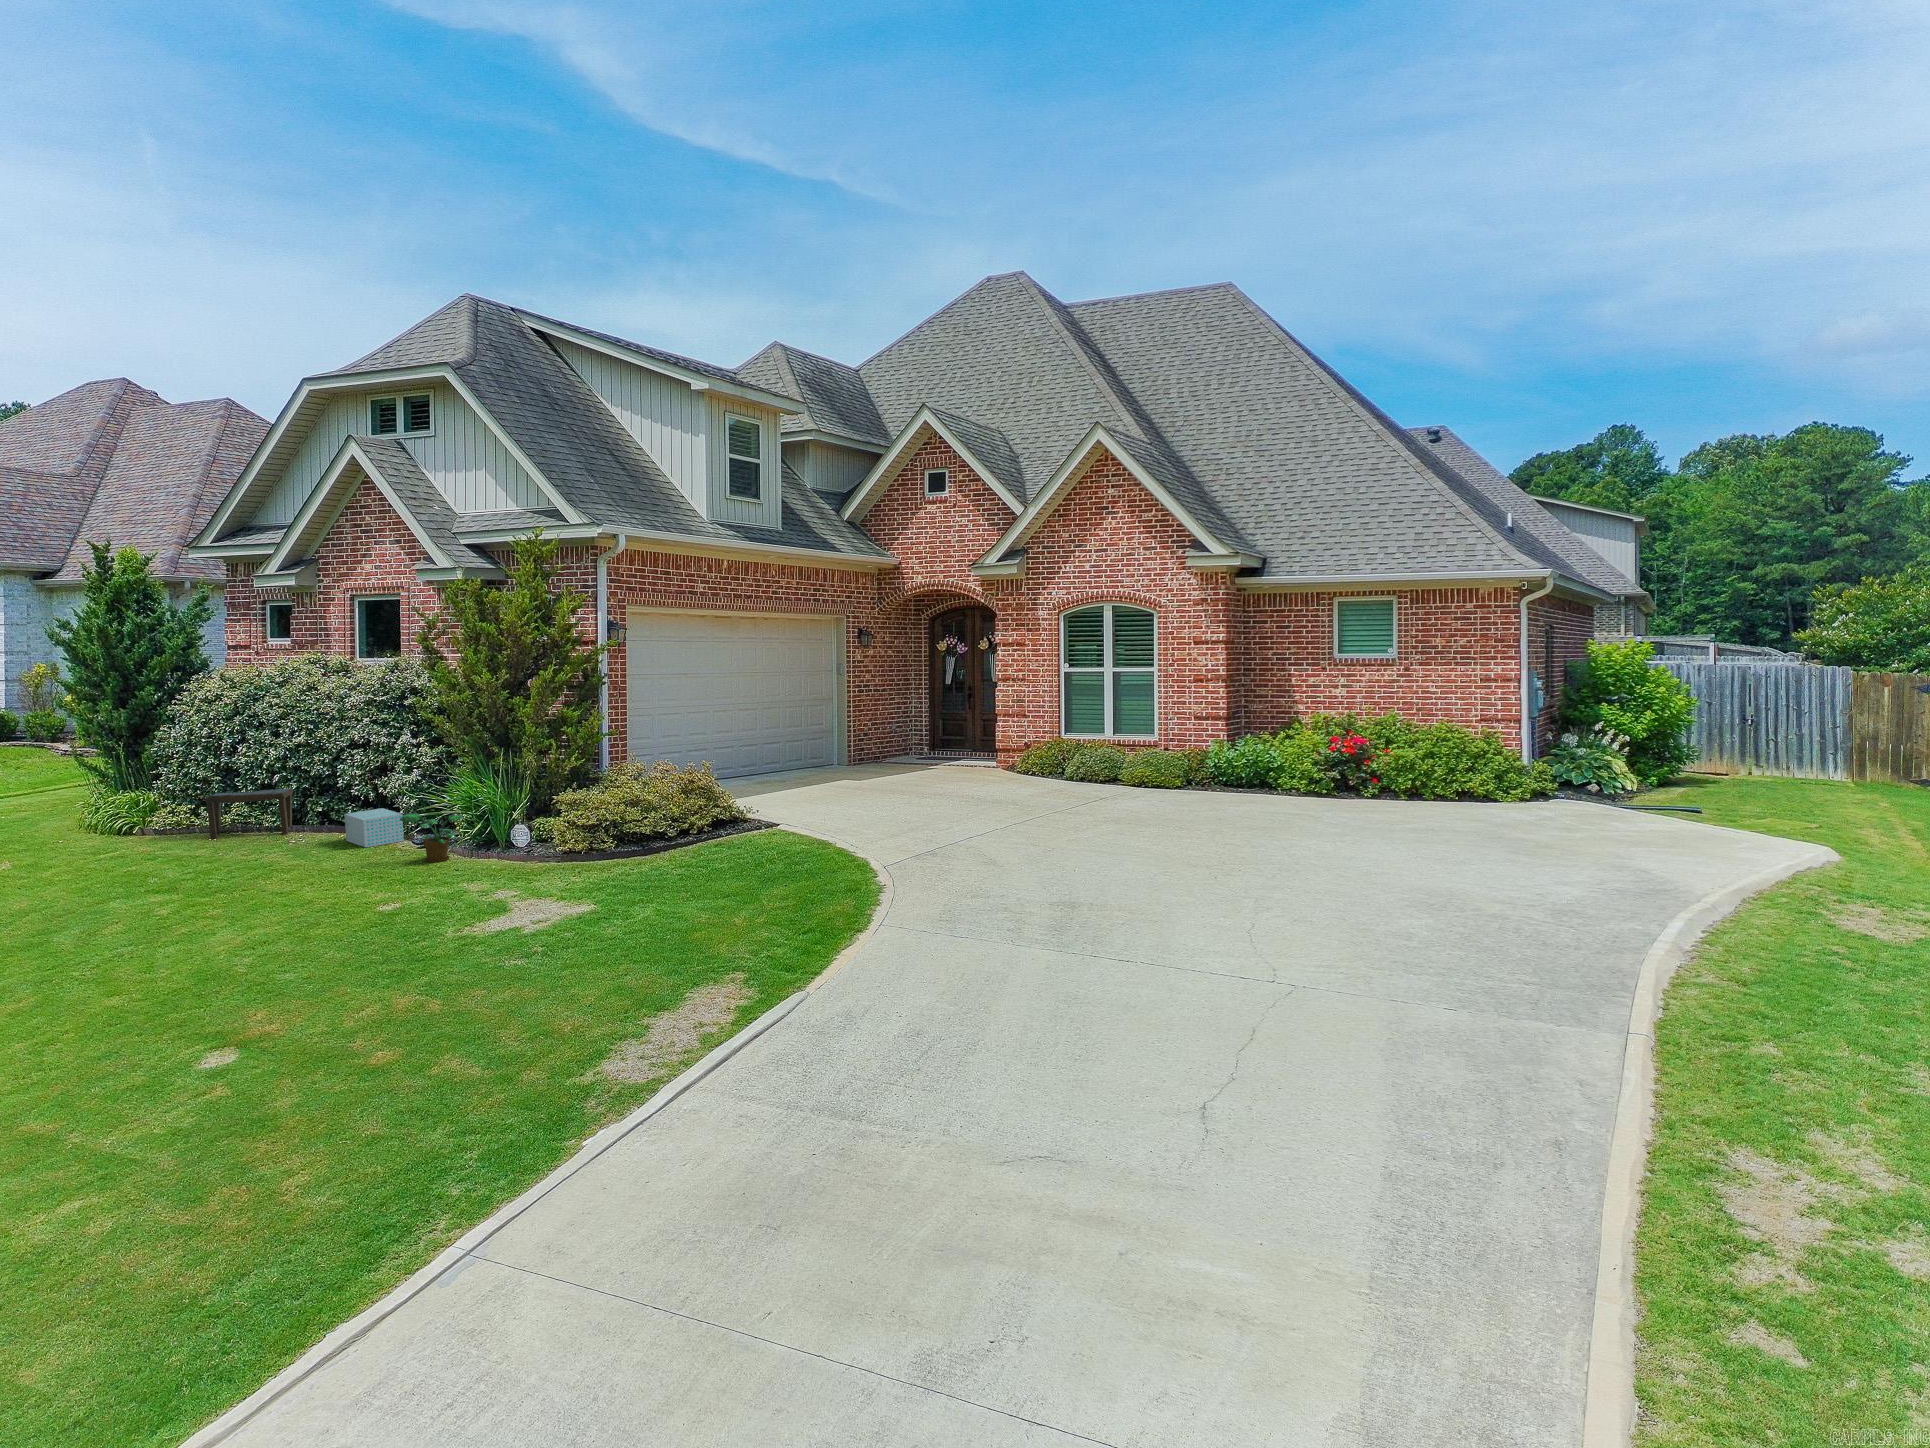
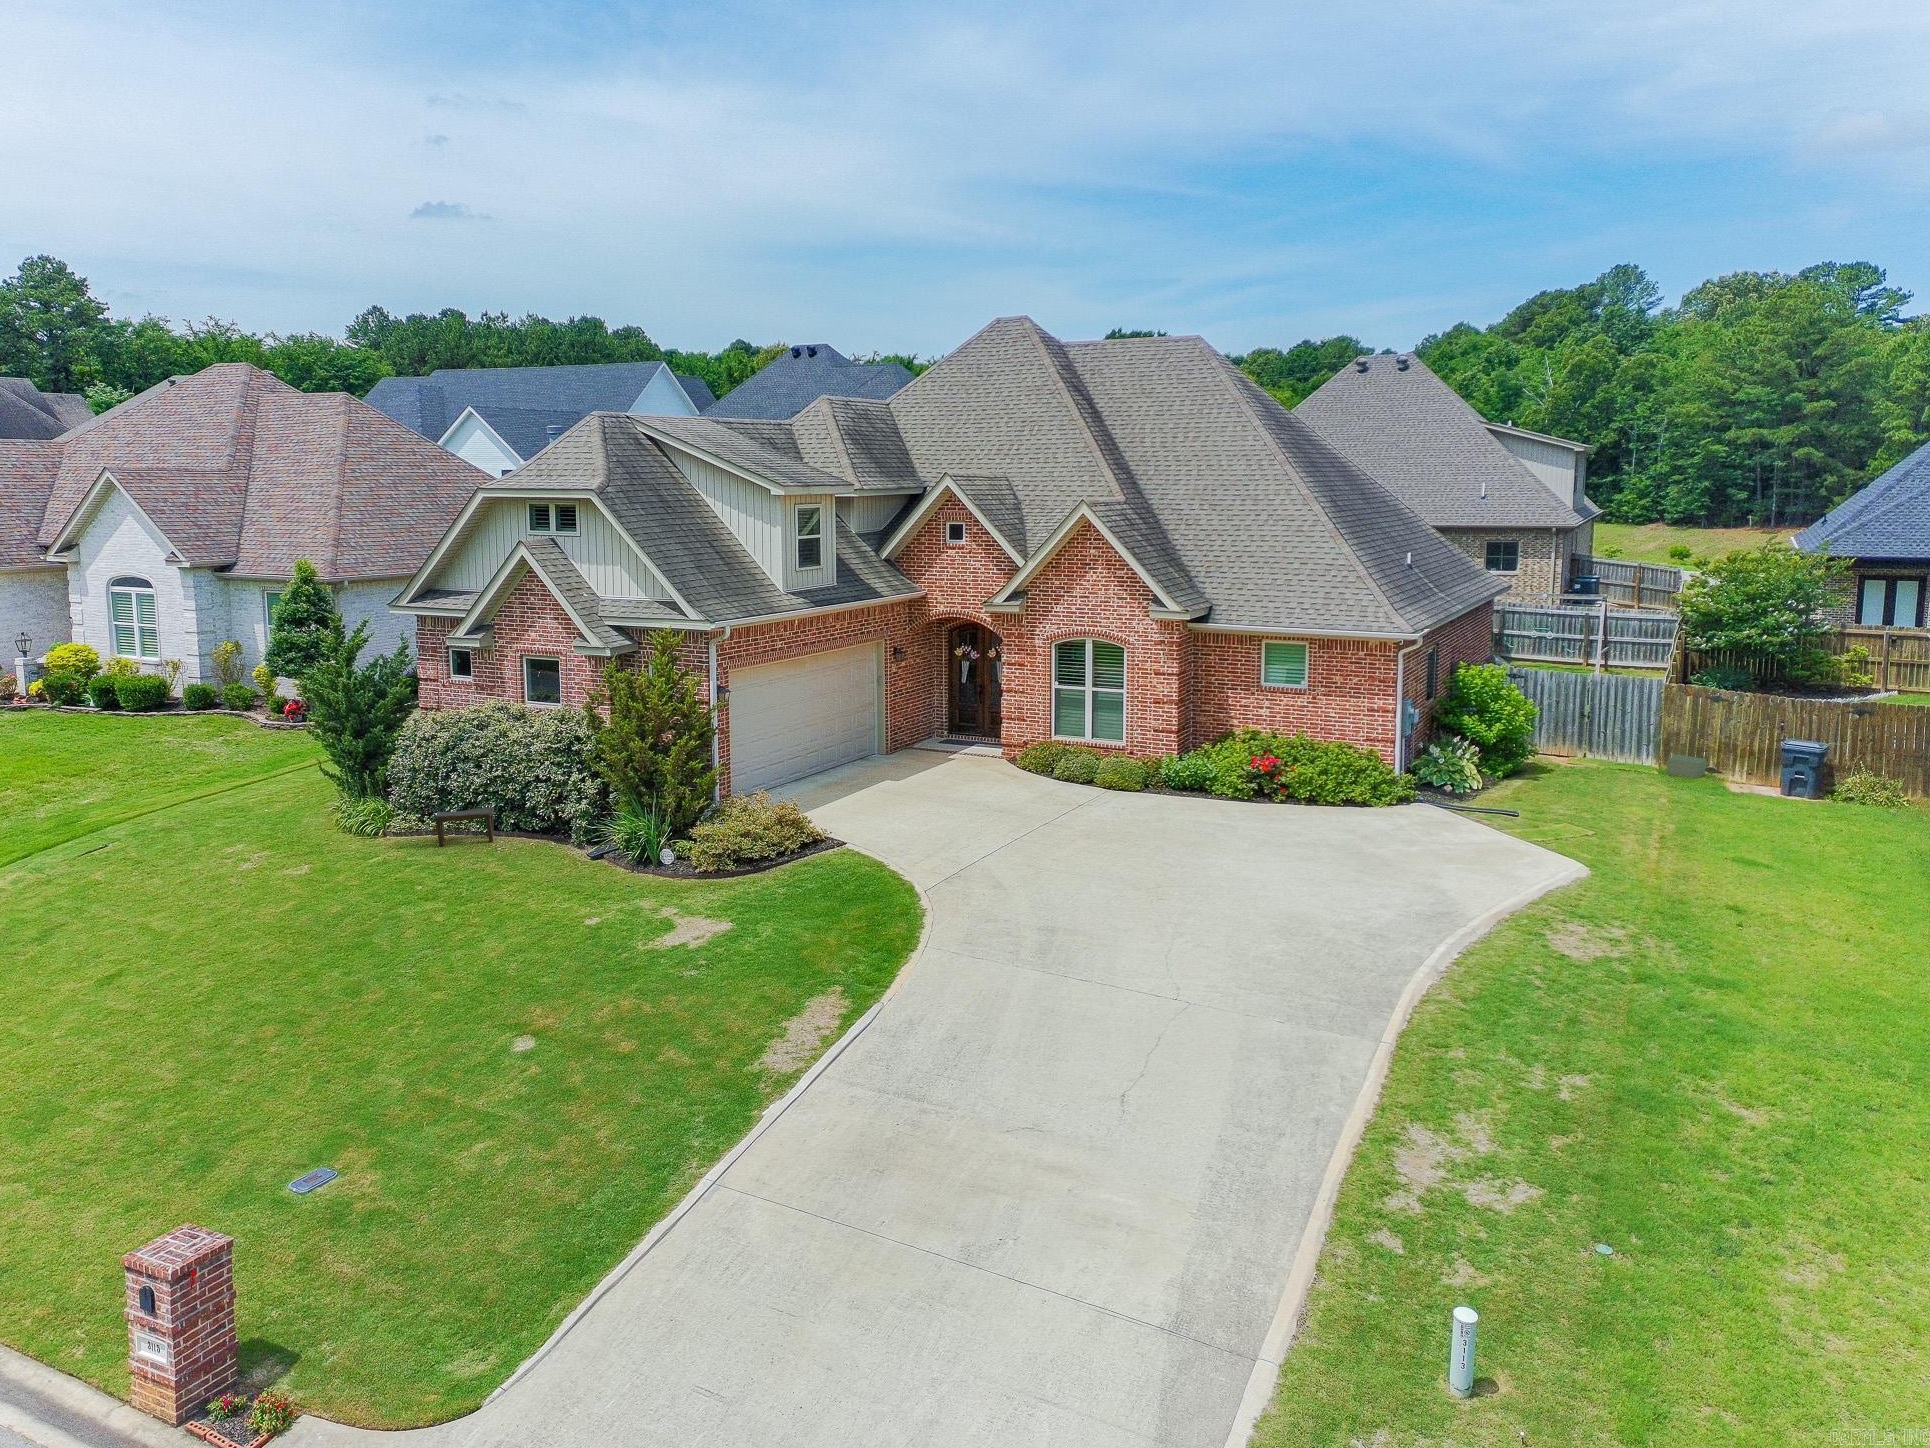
storage box: present [345,808,404,847] -> present [1667,754,1706,778]
potted plant: present [400,813,463,862] -> none [582,838,626,873]

